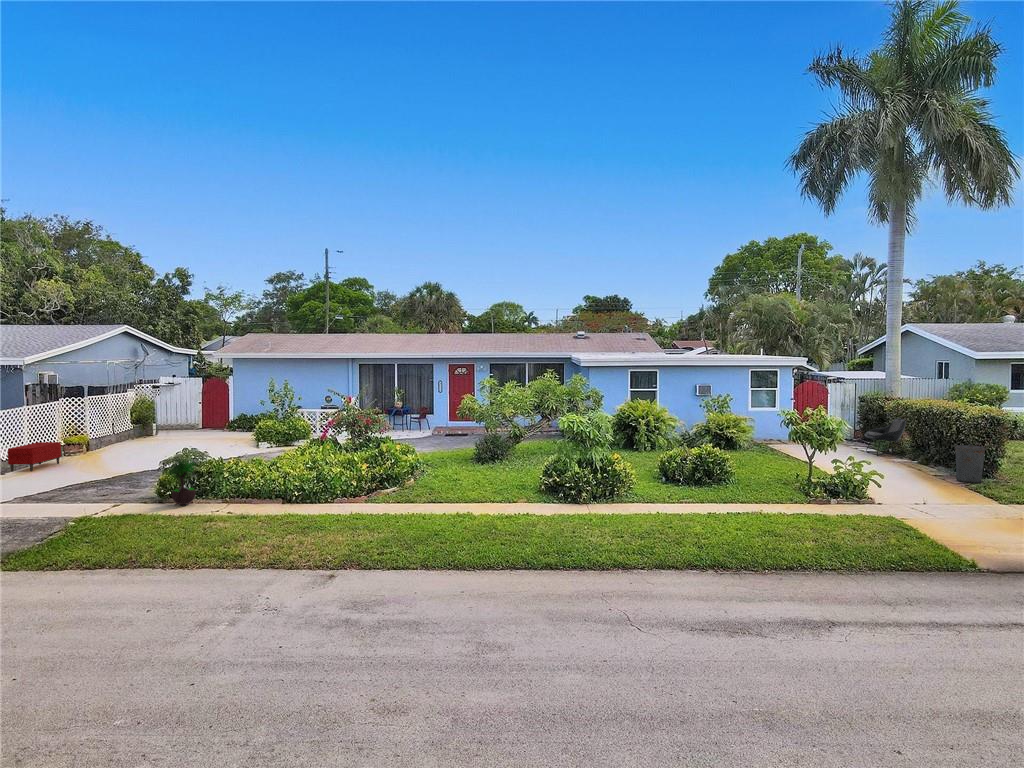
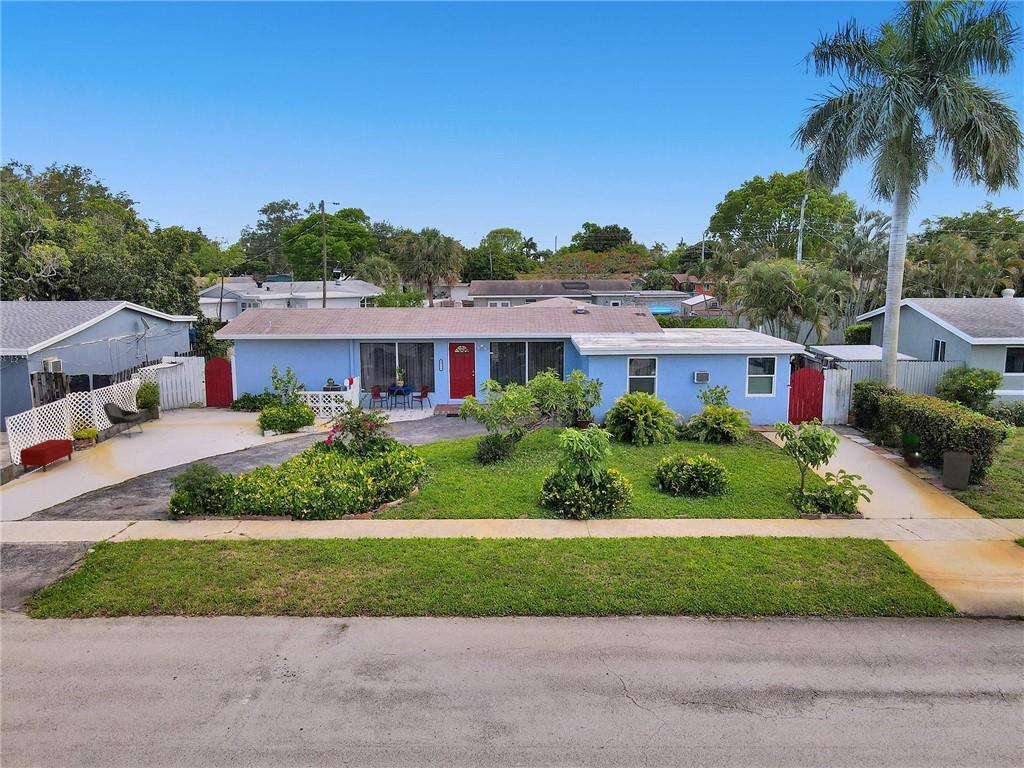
lounge chair: present [864,418,906,457] -> present [103,403,143,438]
potted tree: present [167,459,196,505] -> present [900,433,923,467]

